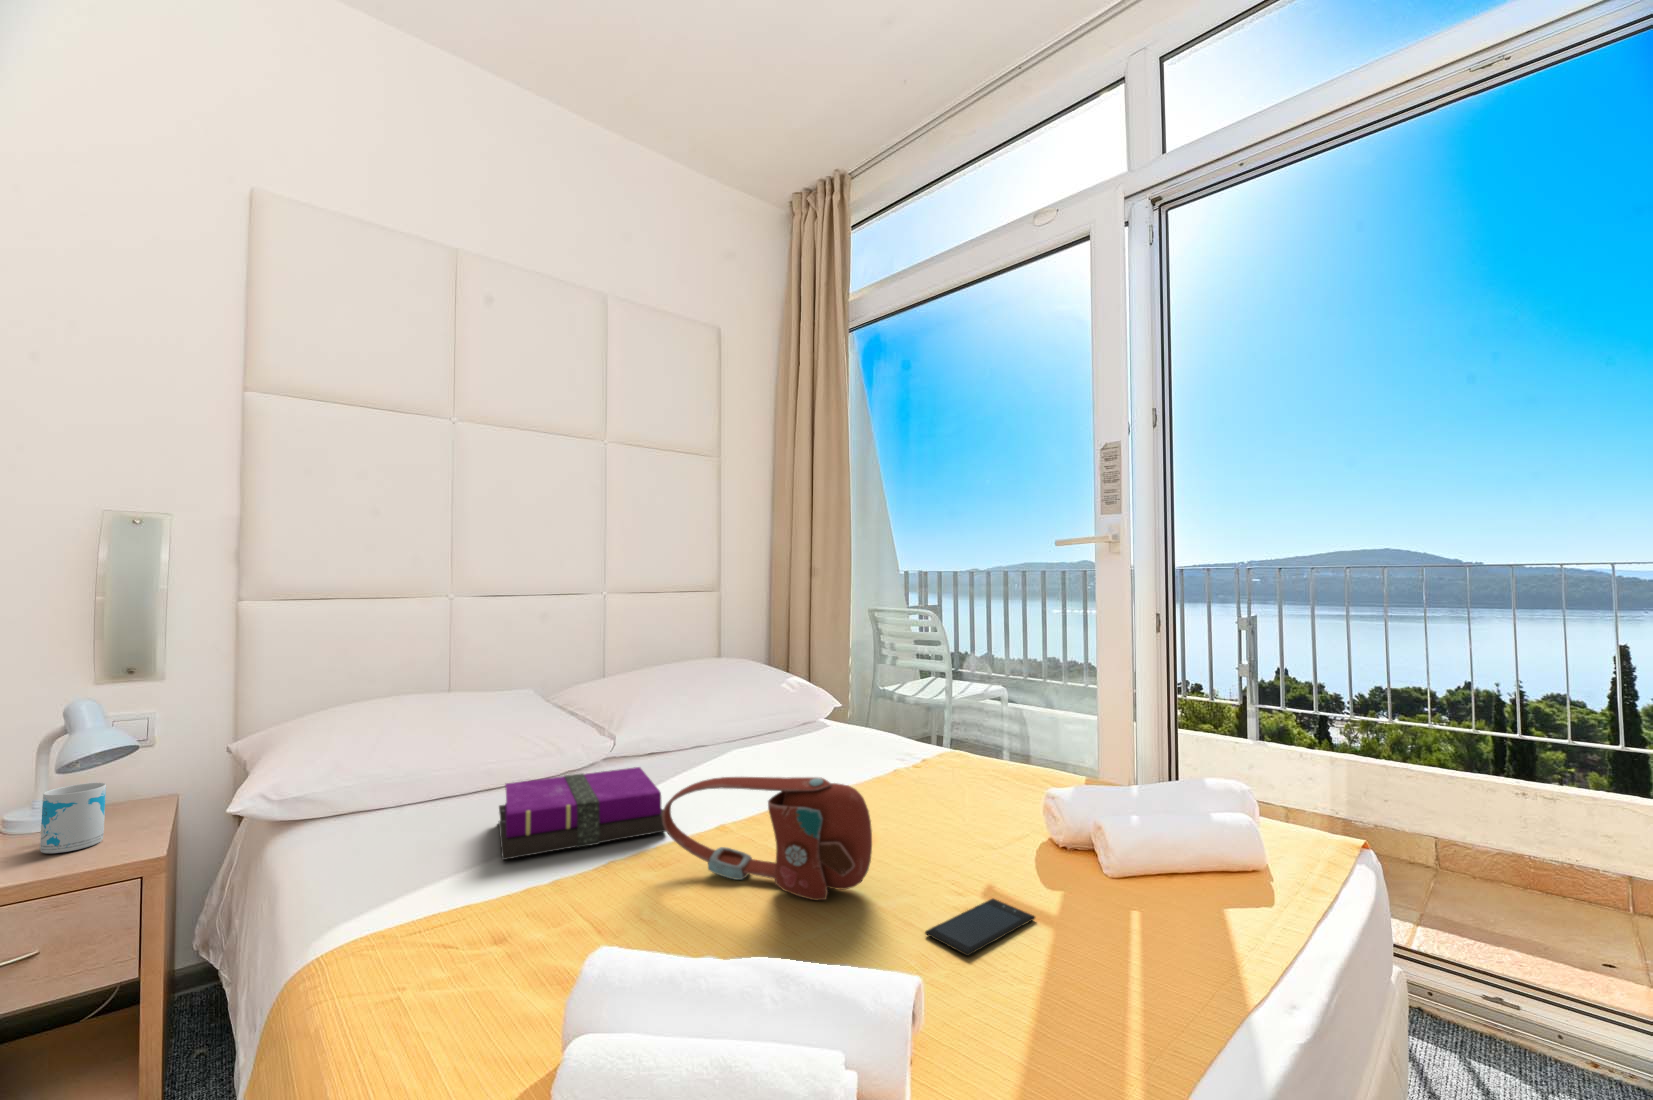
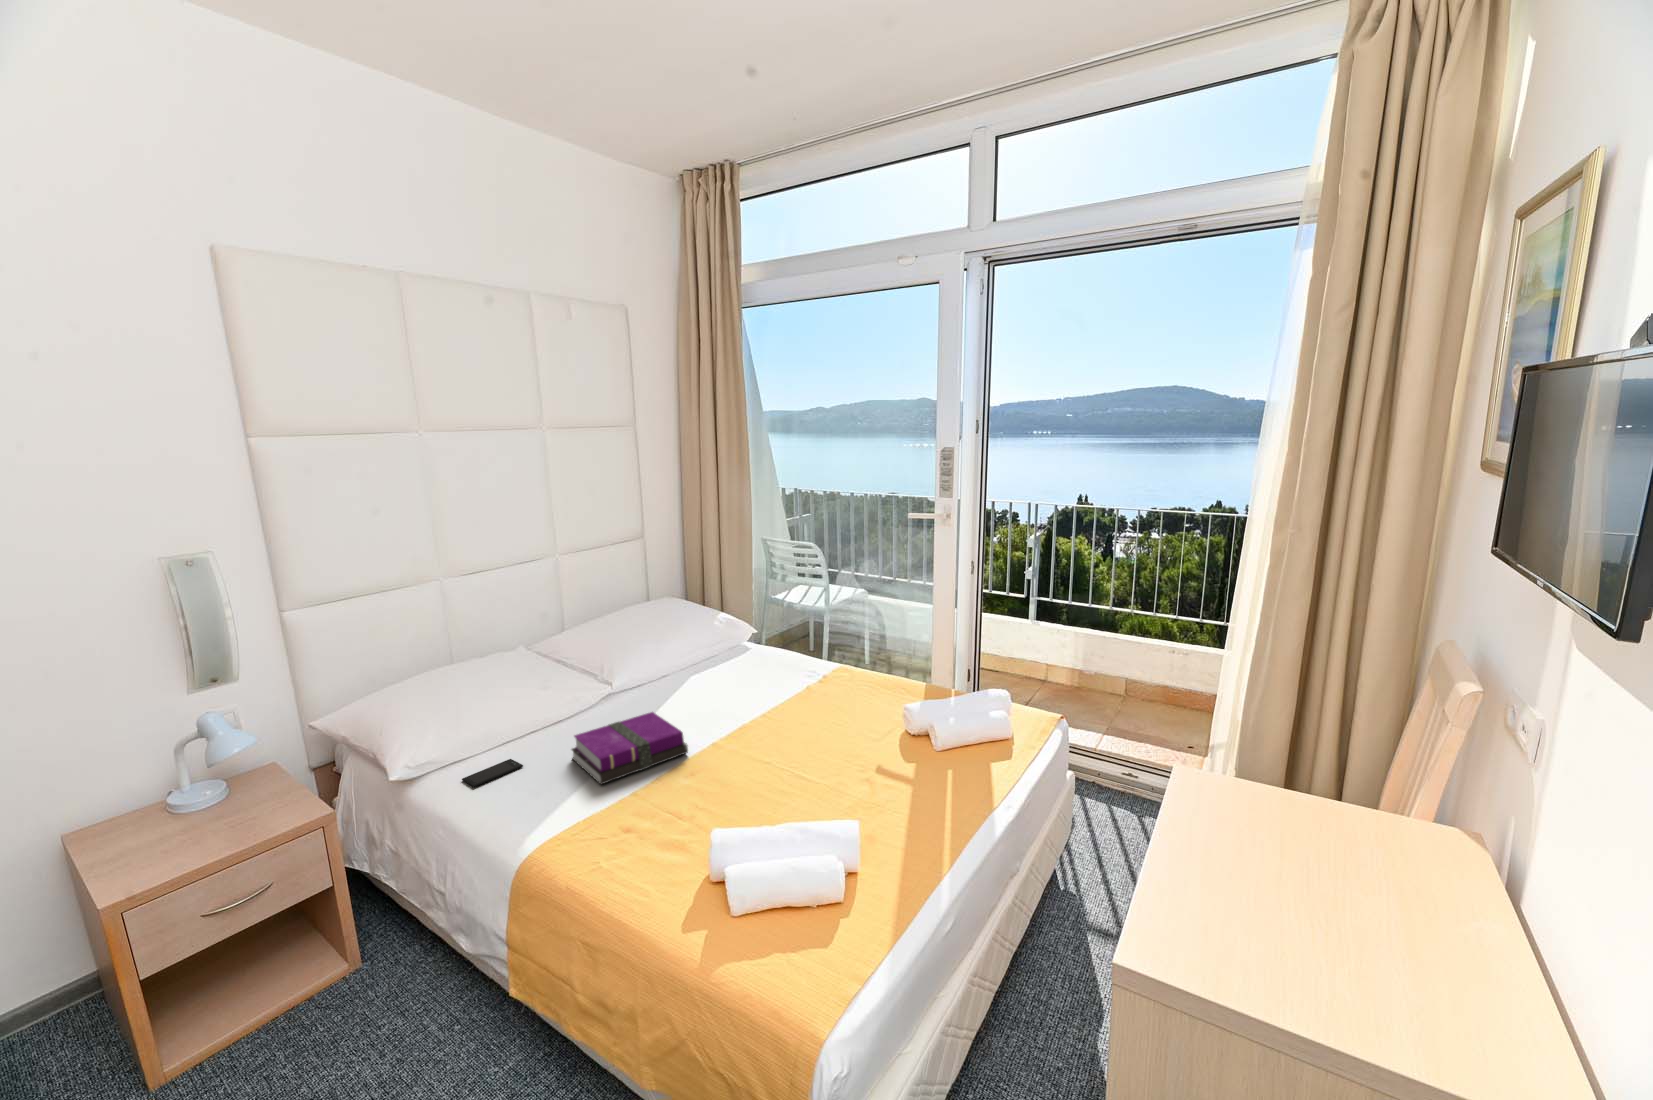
handbag: present [662,777,872,900] -> none [700,724,821,786]
mug: present [40,783,106,853] -> none [242,768,285,819]
smartphone: present [925,899,1035,956] -> present [462,759,523,787]

